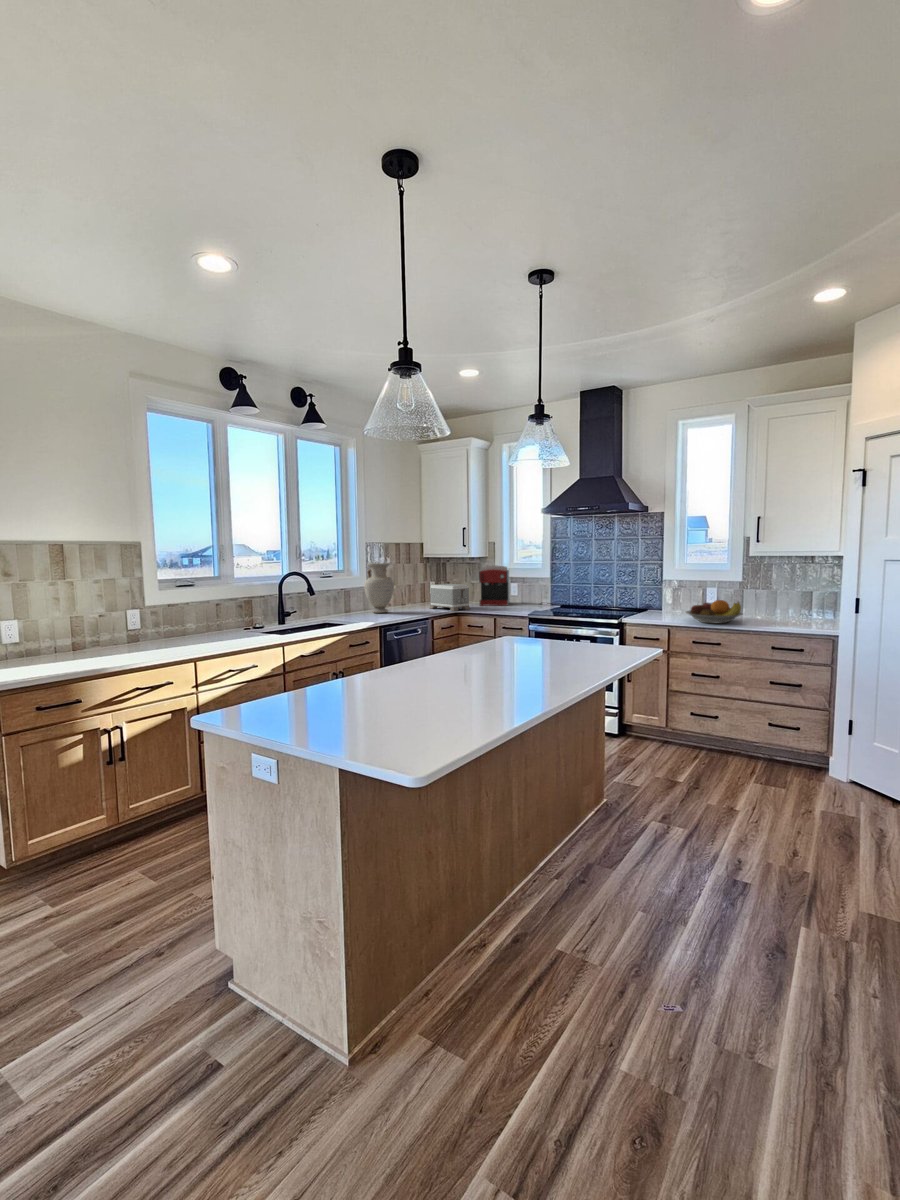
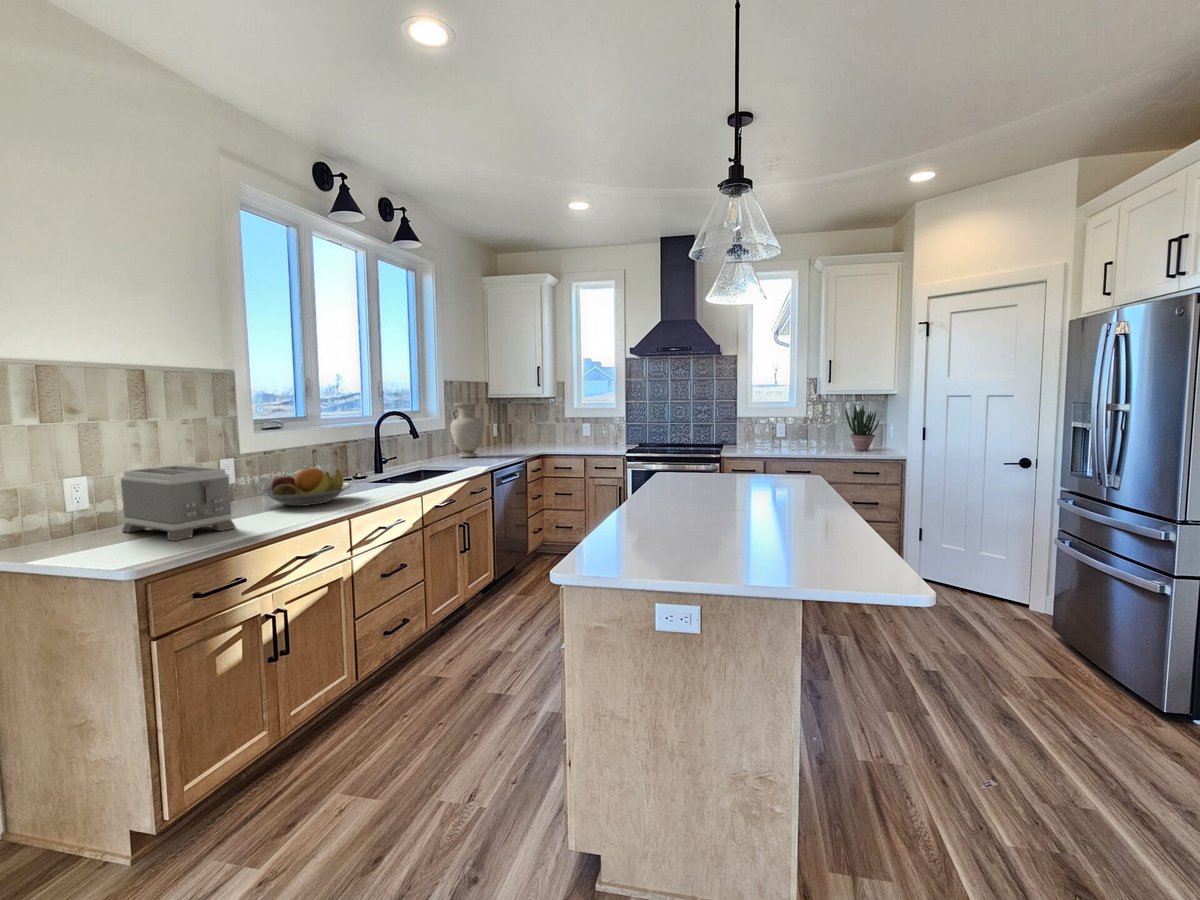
coffee maker: present [479,566,509,606] -> none [552,407,584,447]
potted plant: none [778,568,818,623] -> present [845,406,880,451]
toaster: present [430,584,470,611] -> present [121,465,236,541]
fruit bowl: present [686,600,743,623] -> present [259,468,351,506]

